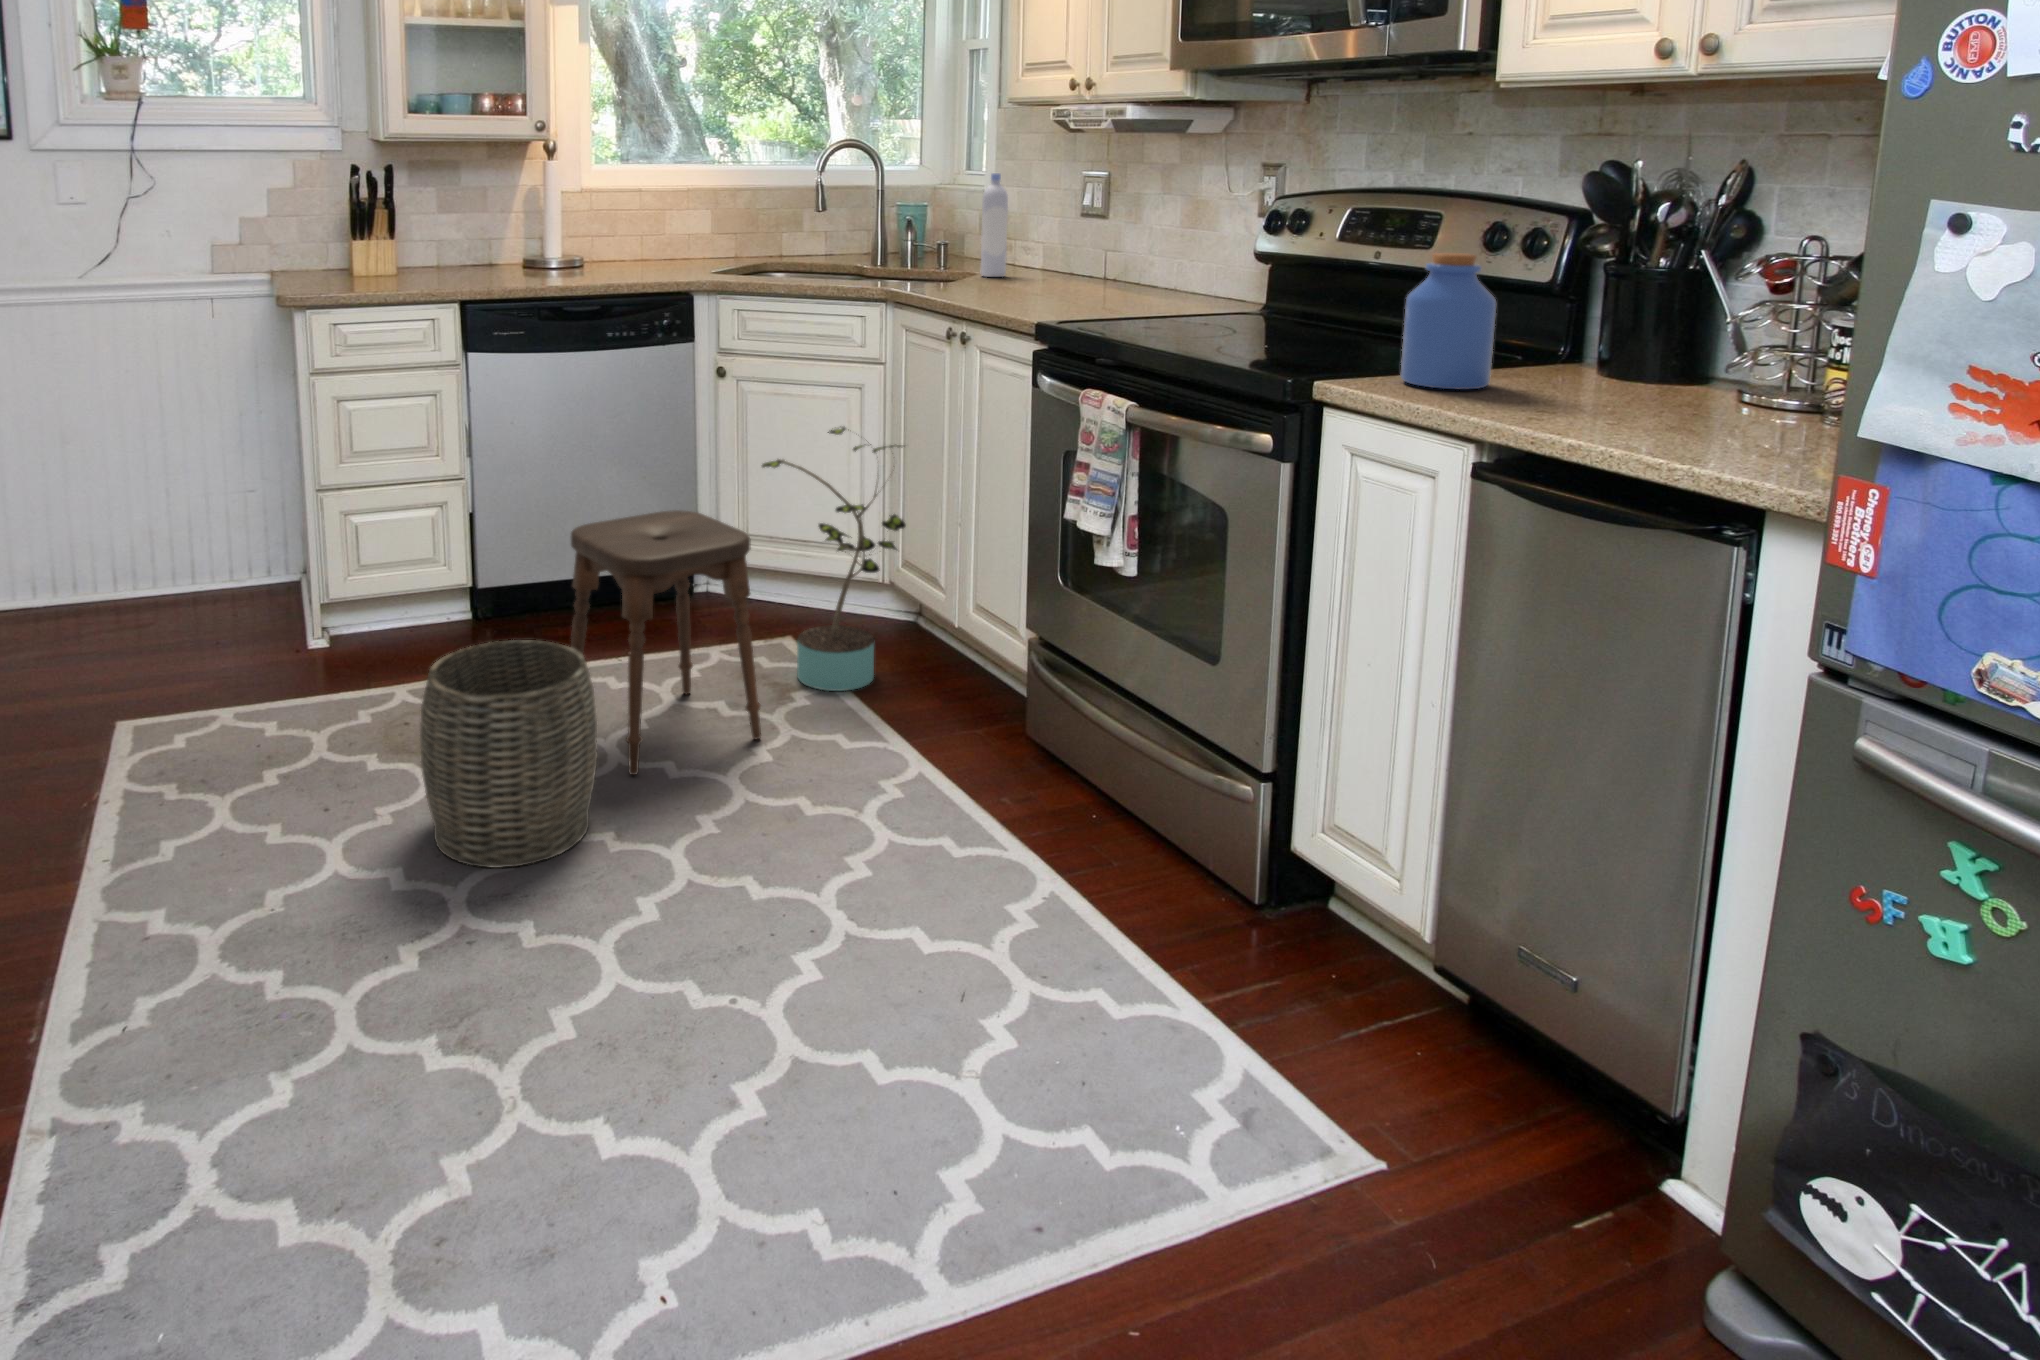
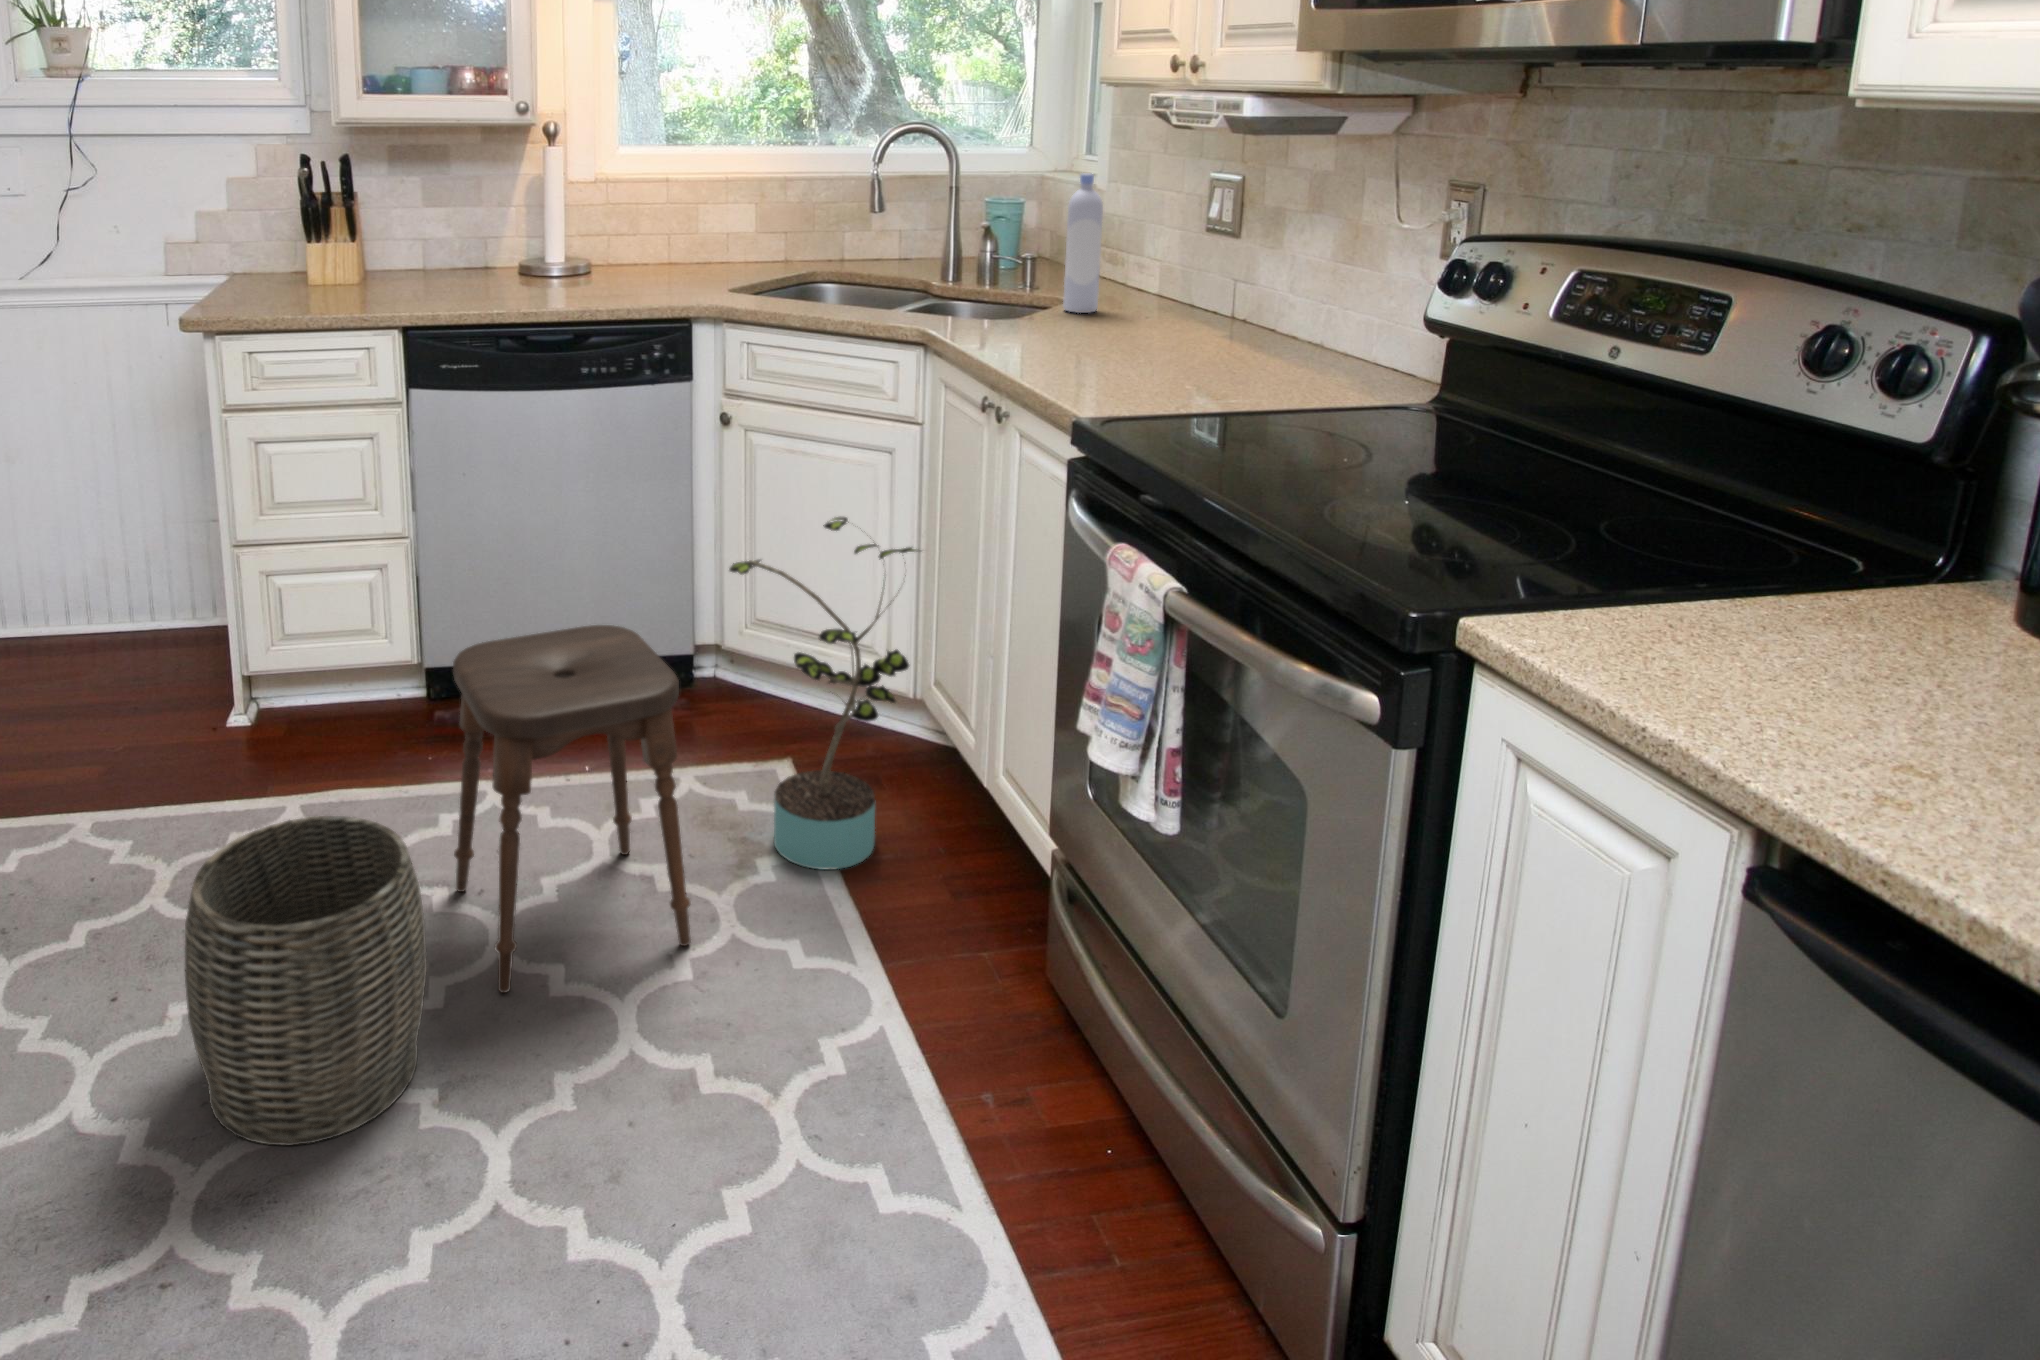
jar: present [1401,253,1496,389] -> none [1619,414,1815,673]

